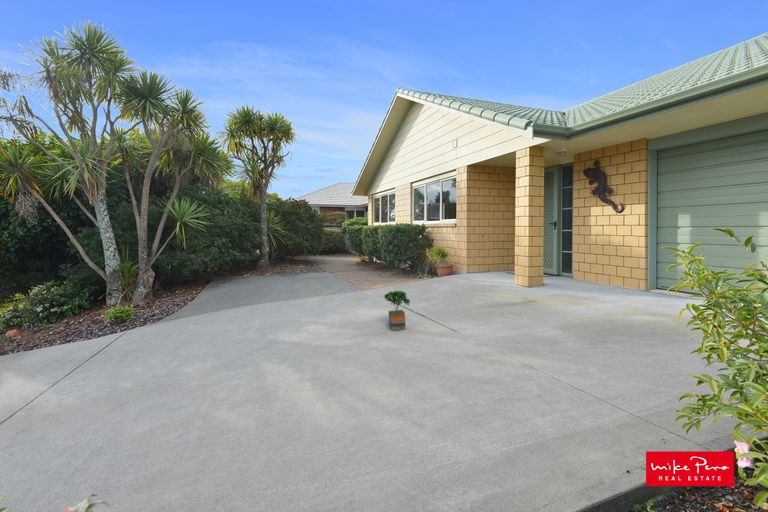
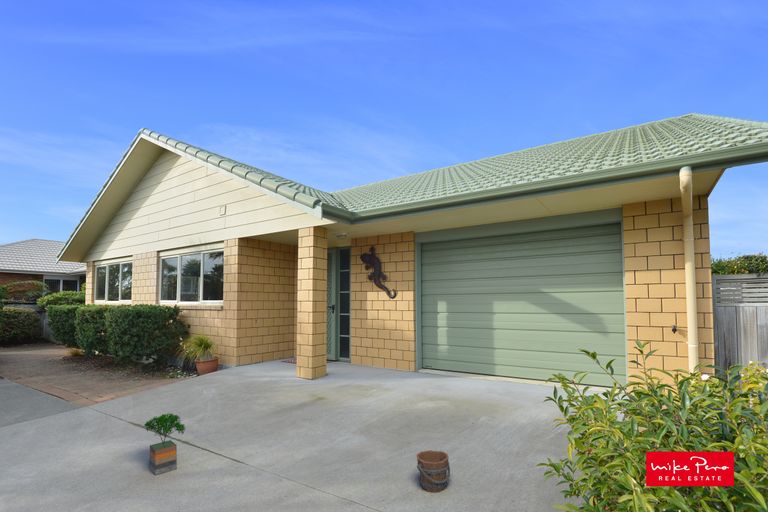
bucket: none [590,340,628,376] -> present [416,450,450,492]

